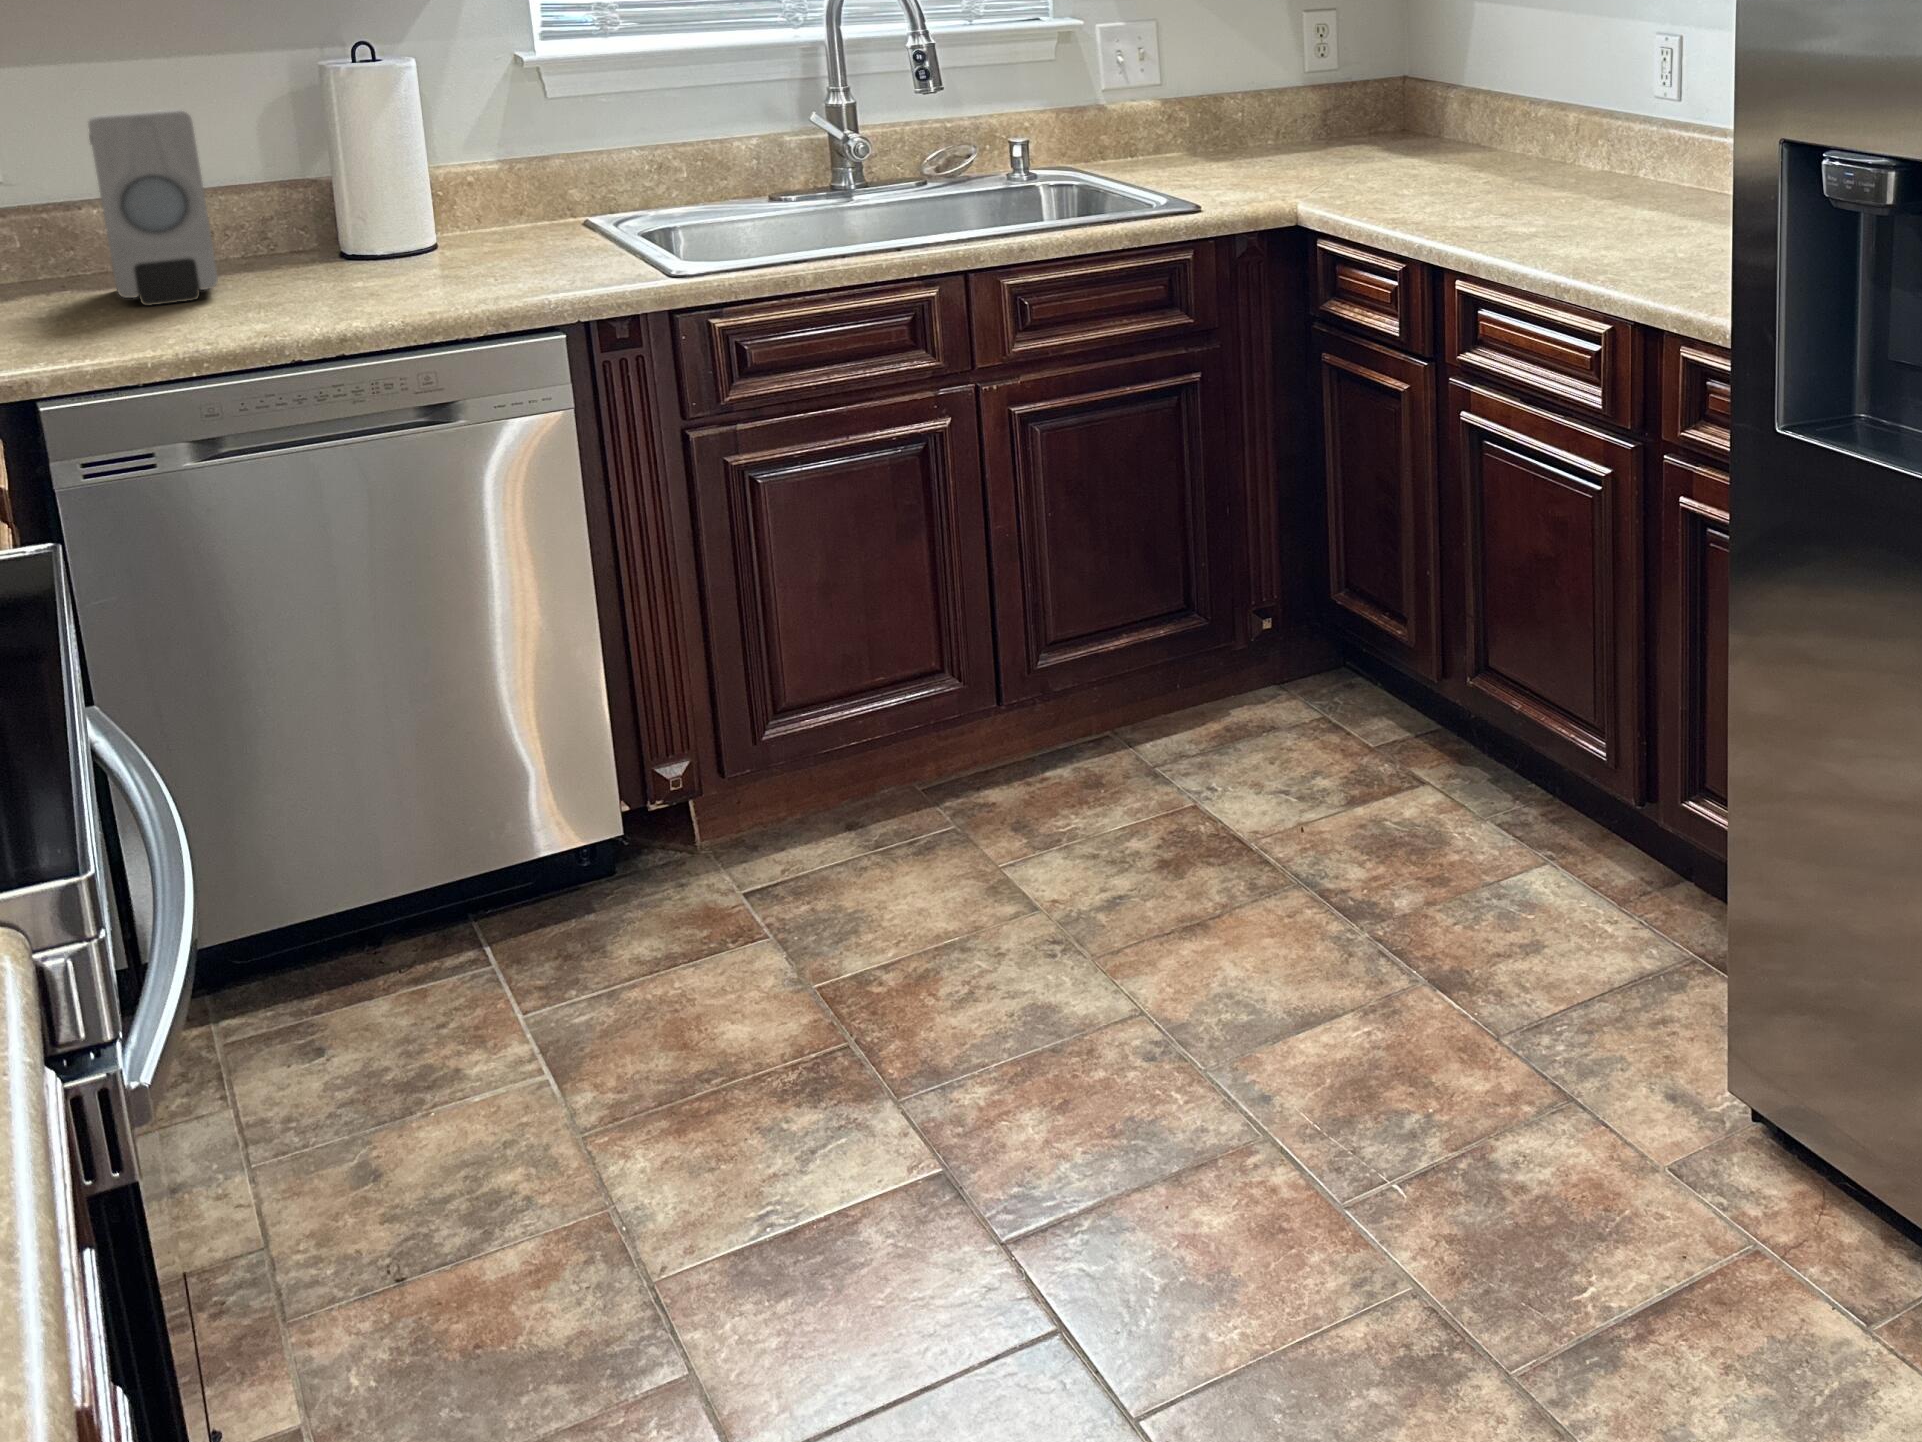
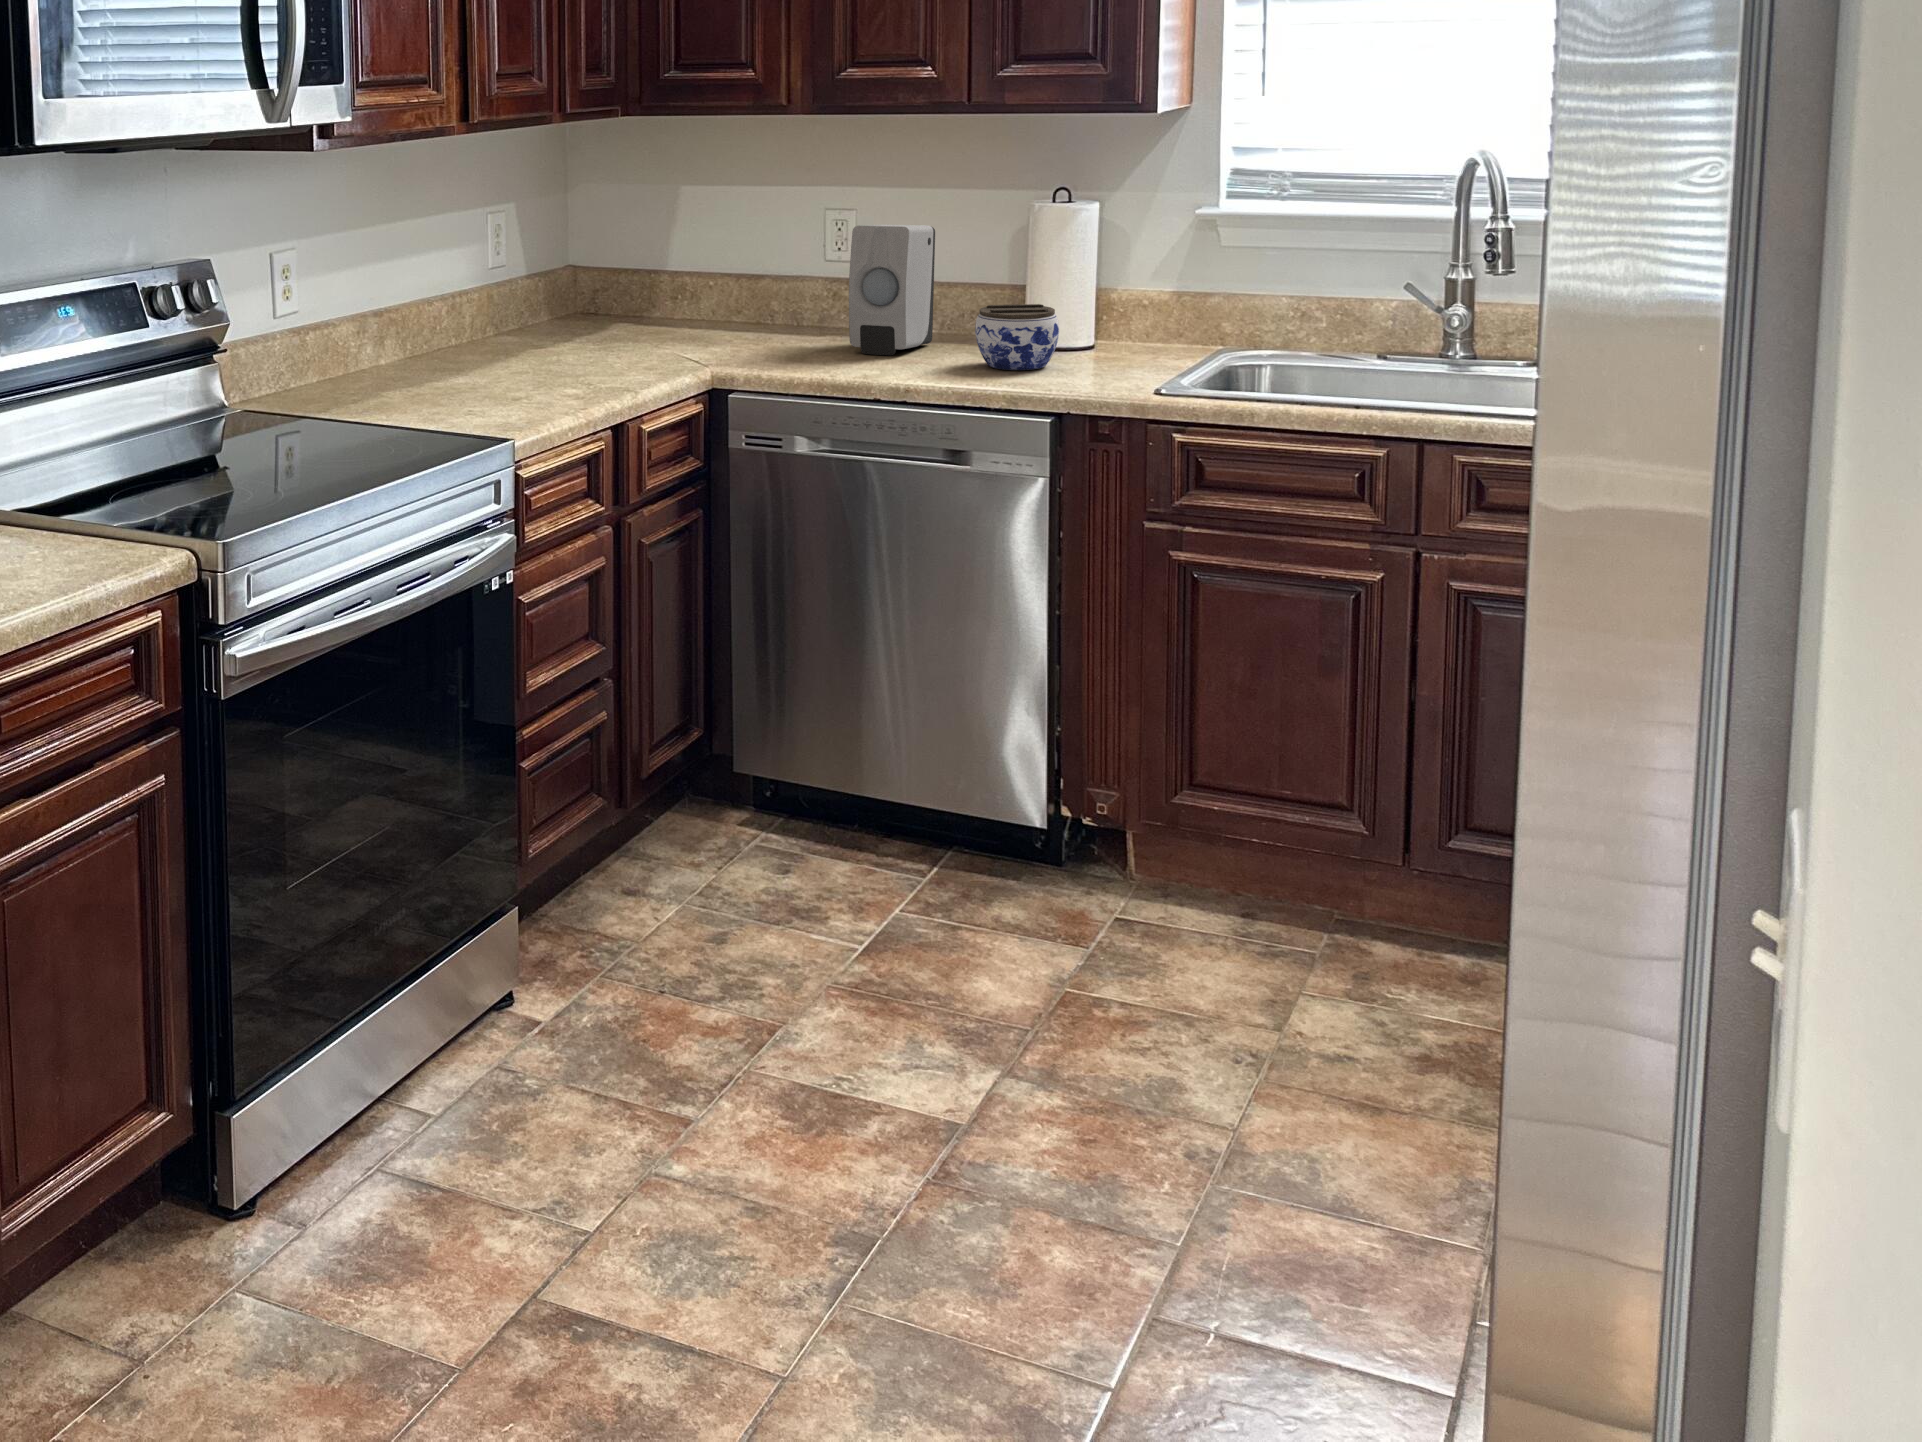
jar: none [341,194,462,287] -> present [975,304,1059,370]

